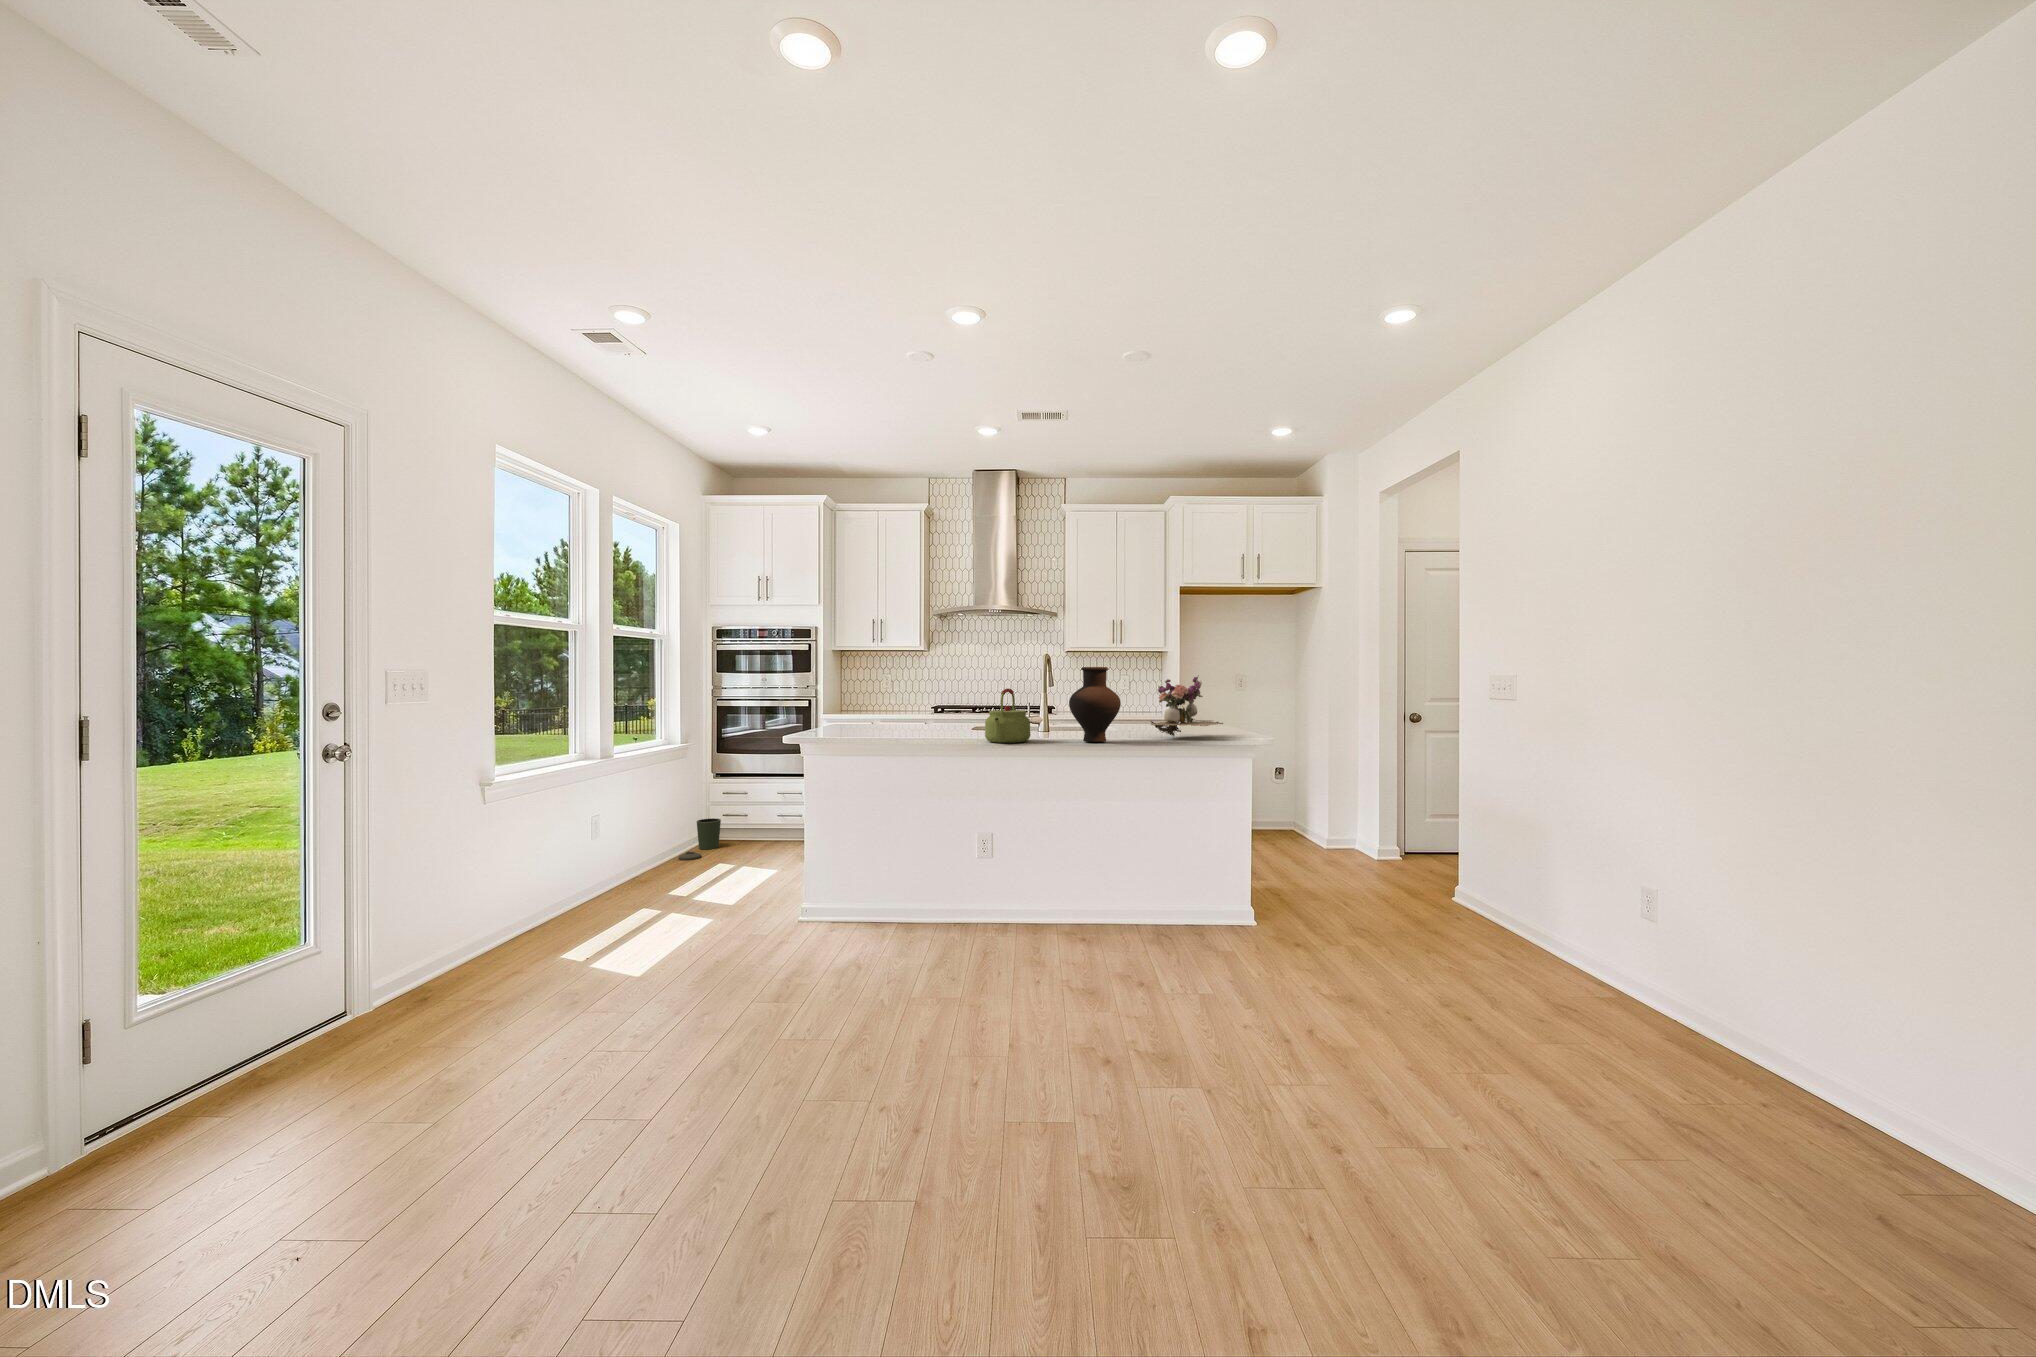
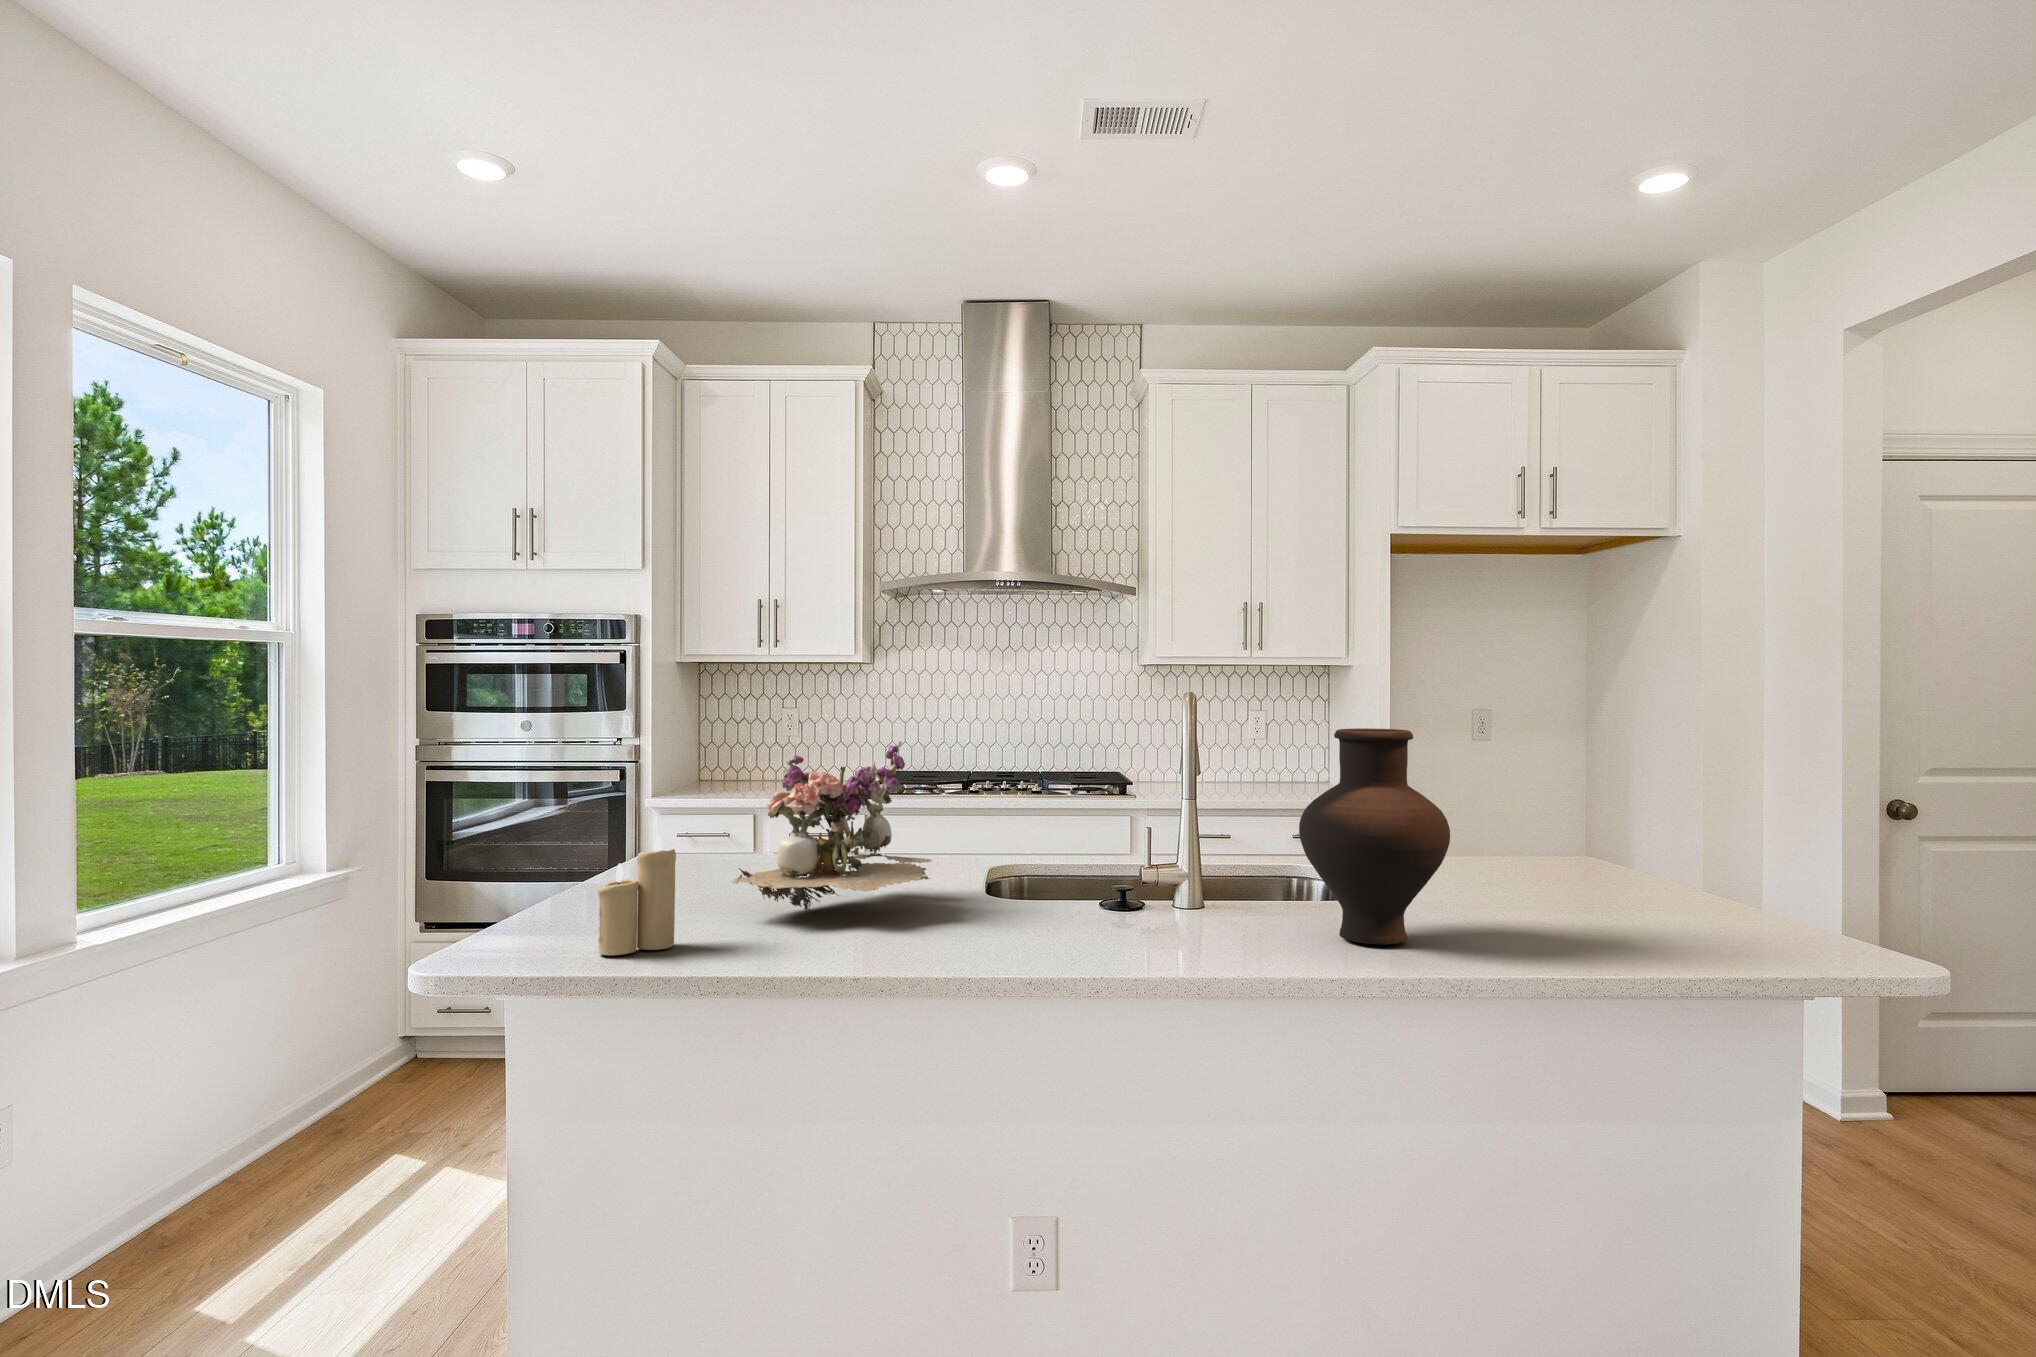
flower arrangement: present [1150,675,1223,737] -> present [731,741,932,912]
kettle: present [985,689,1030,743] -> none [1063,787,1190,948]
candle: none [823,704,849,744] -> present [597,836,676,955]
trash can: present [679,818,721,860] -> none [312,1025,424,1140]

